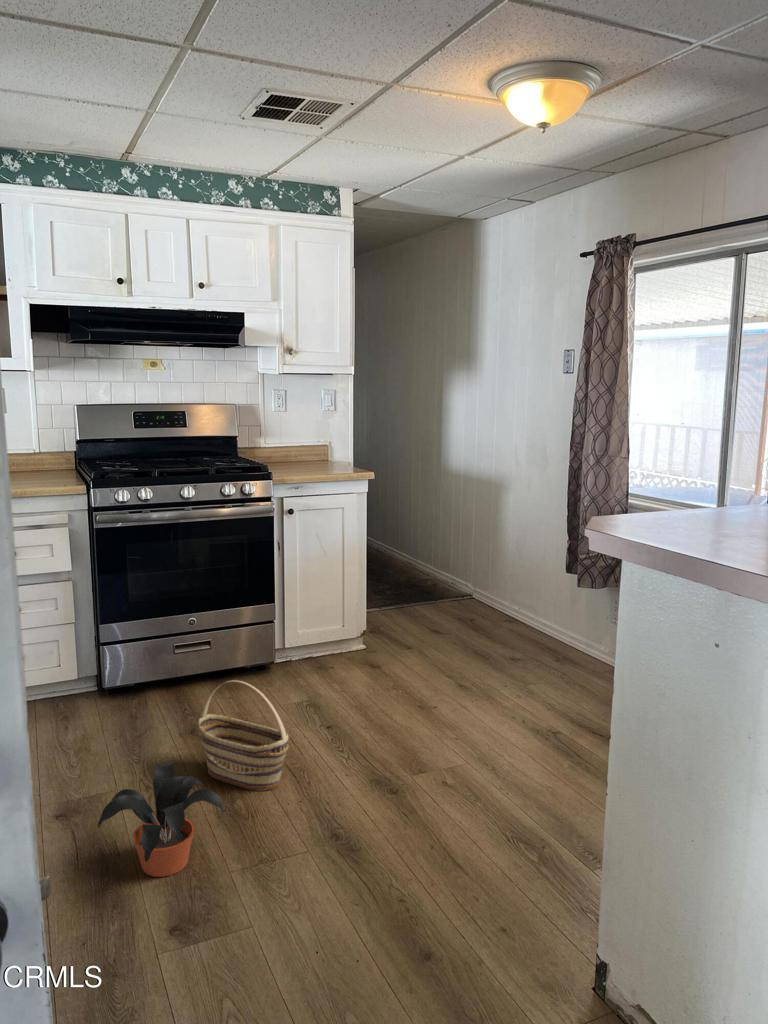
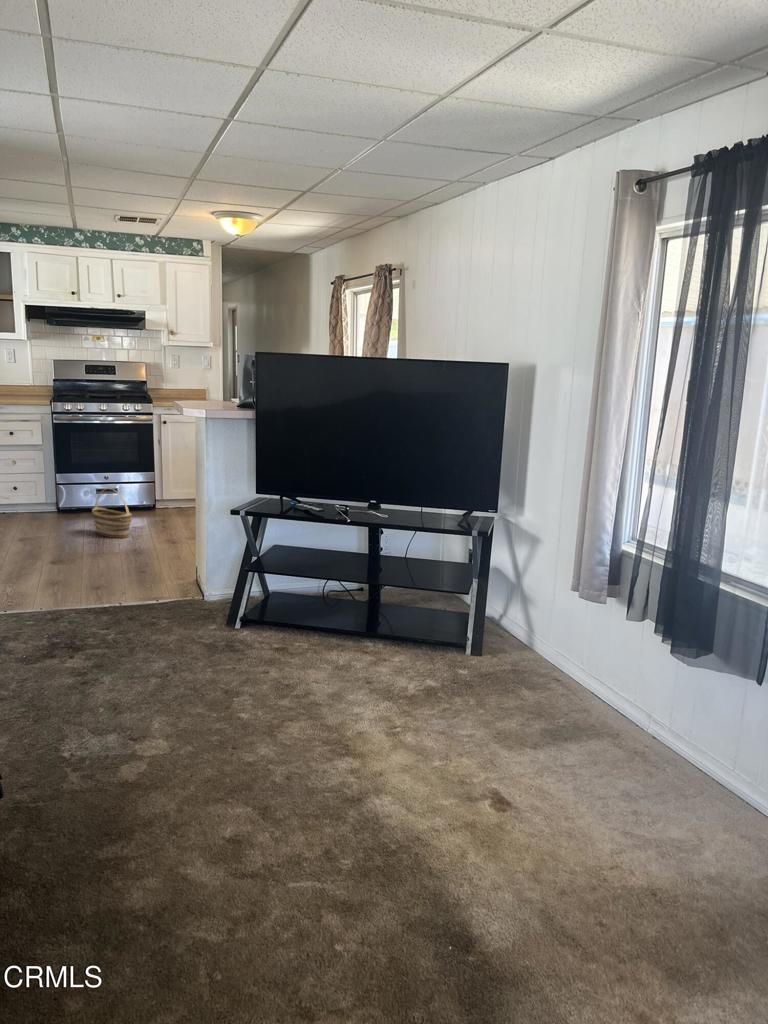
potted plant: present [98,762,223,877] -> none [33,512,87,553]

